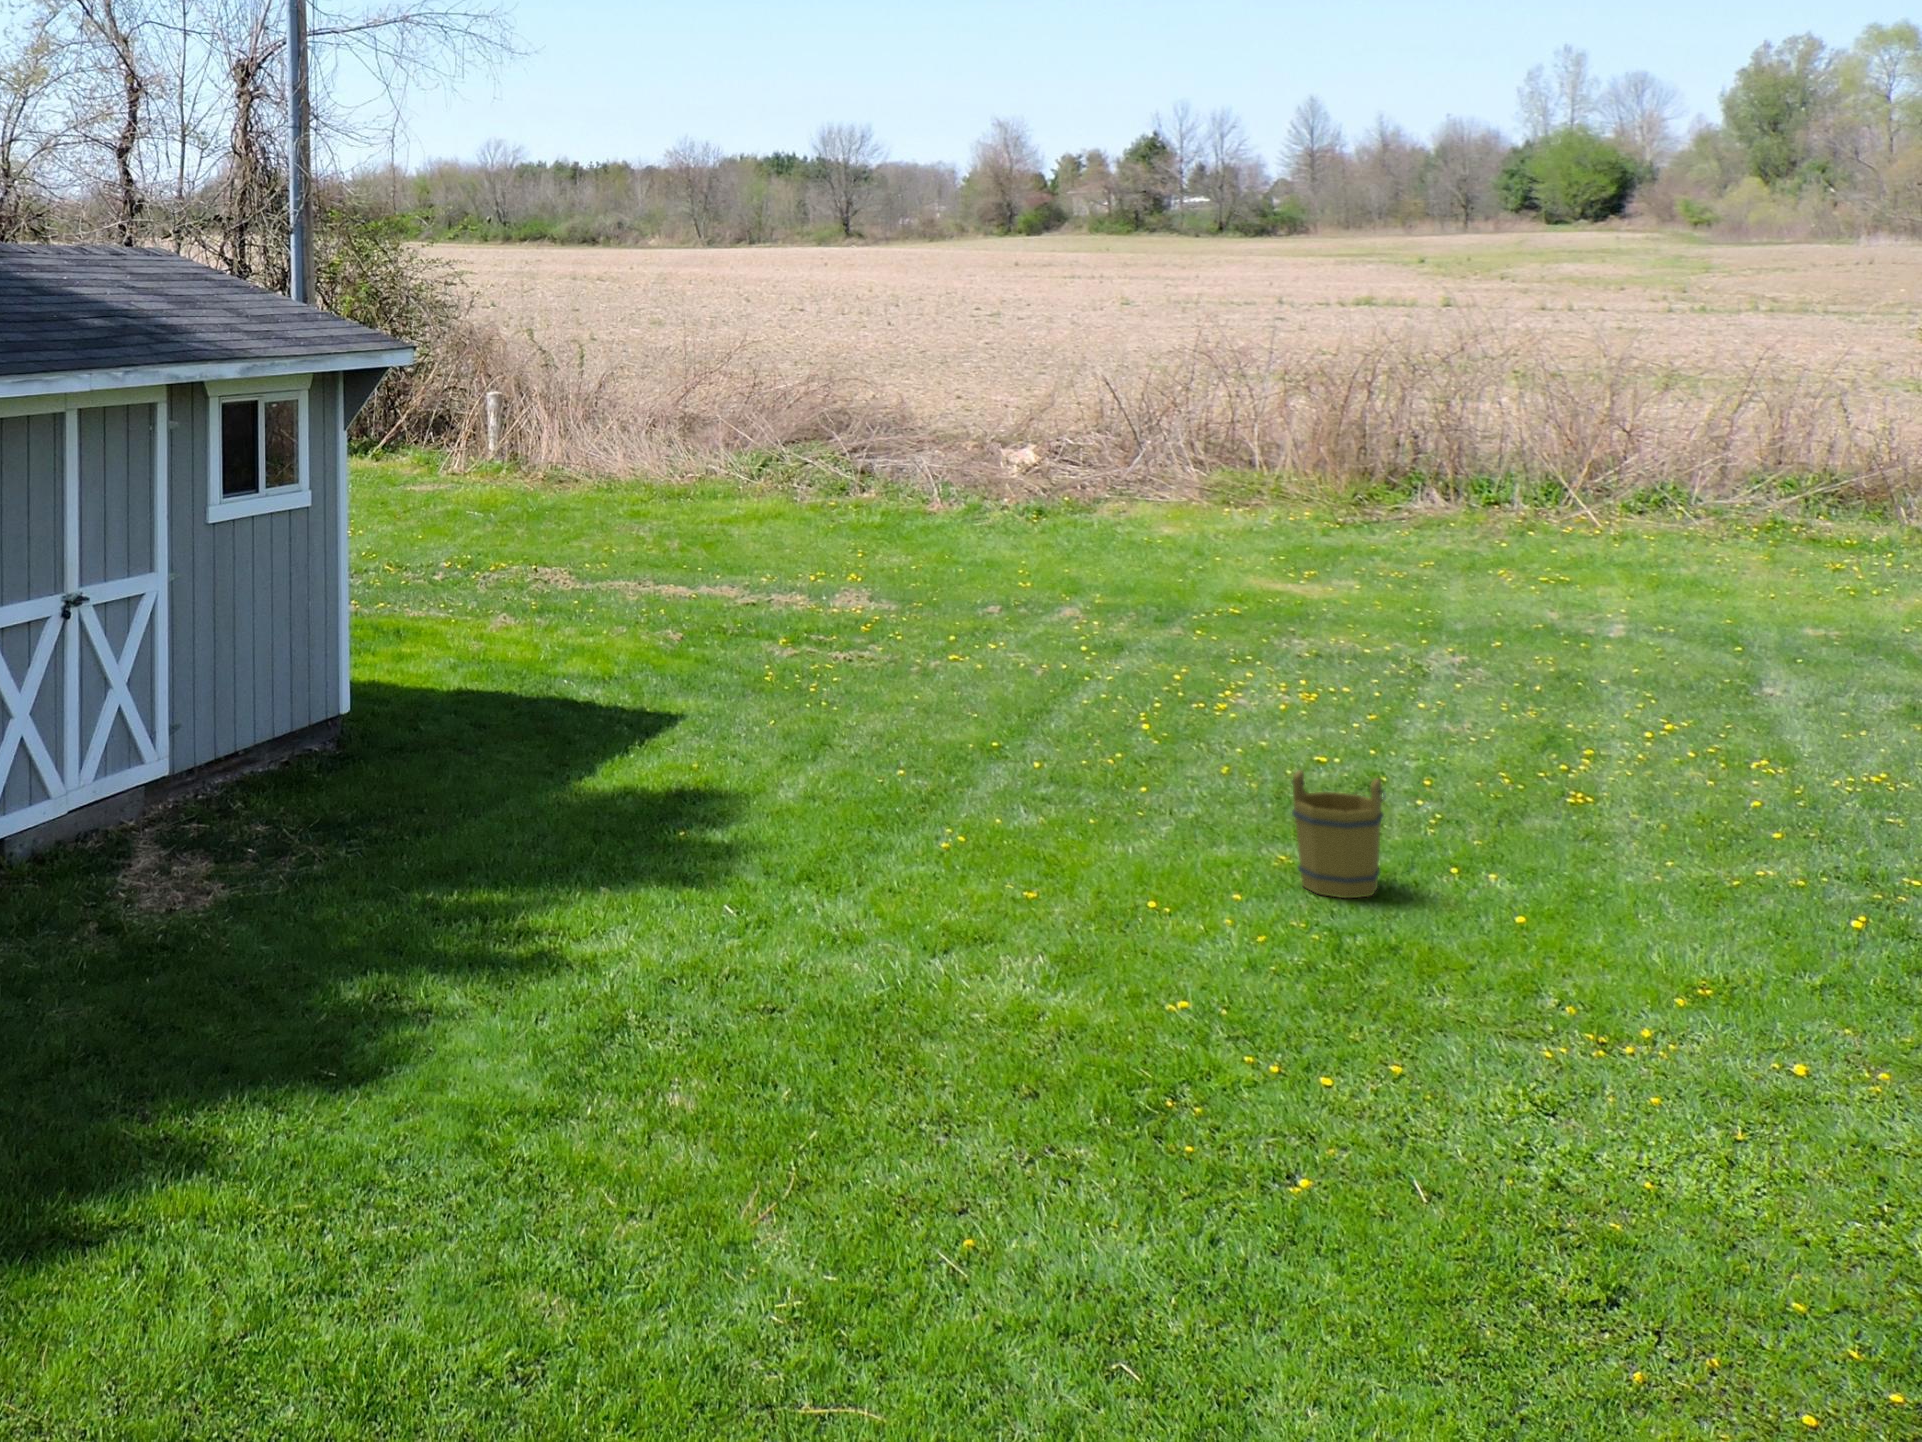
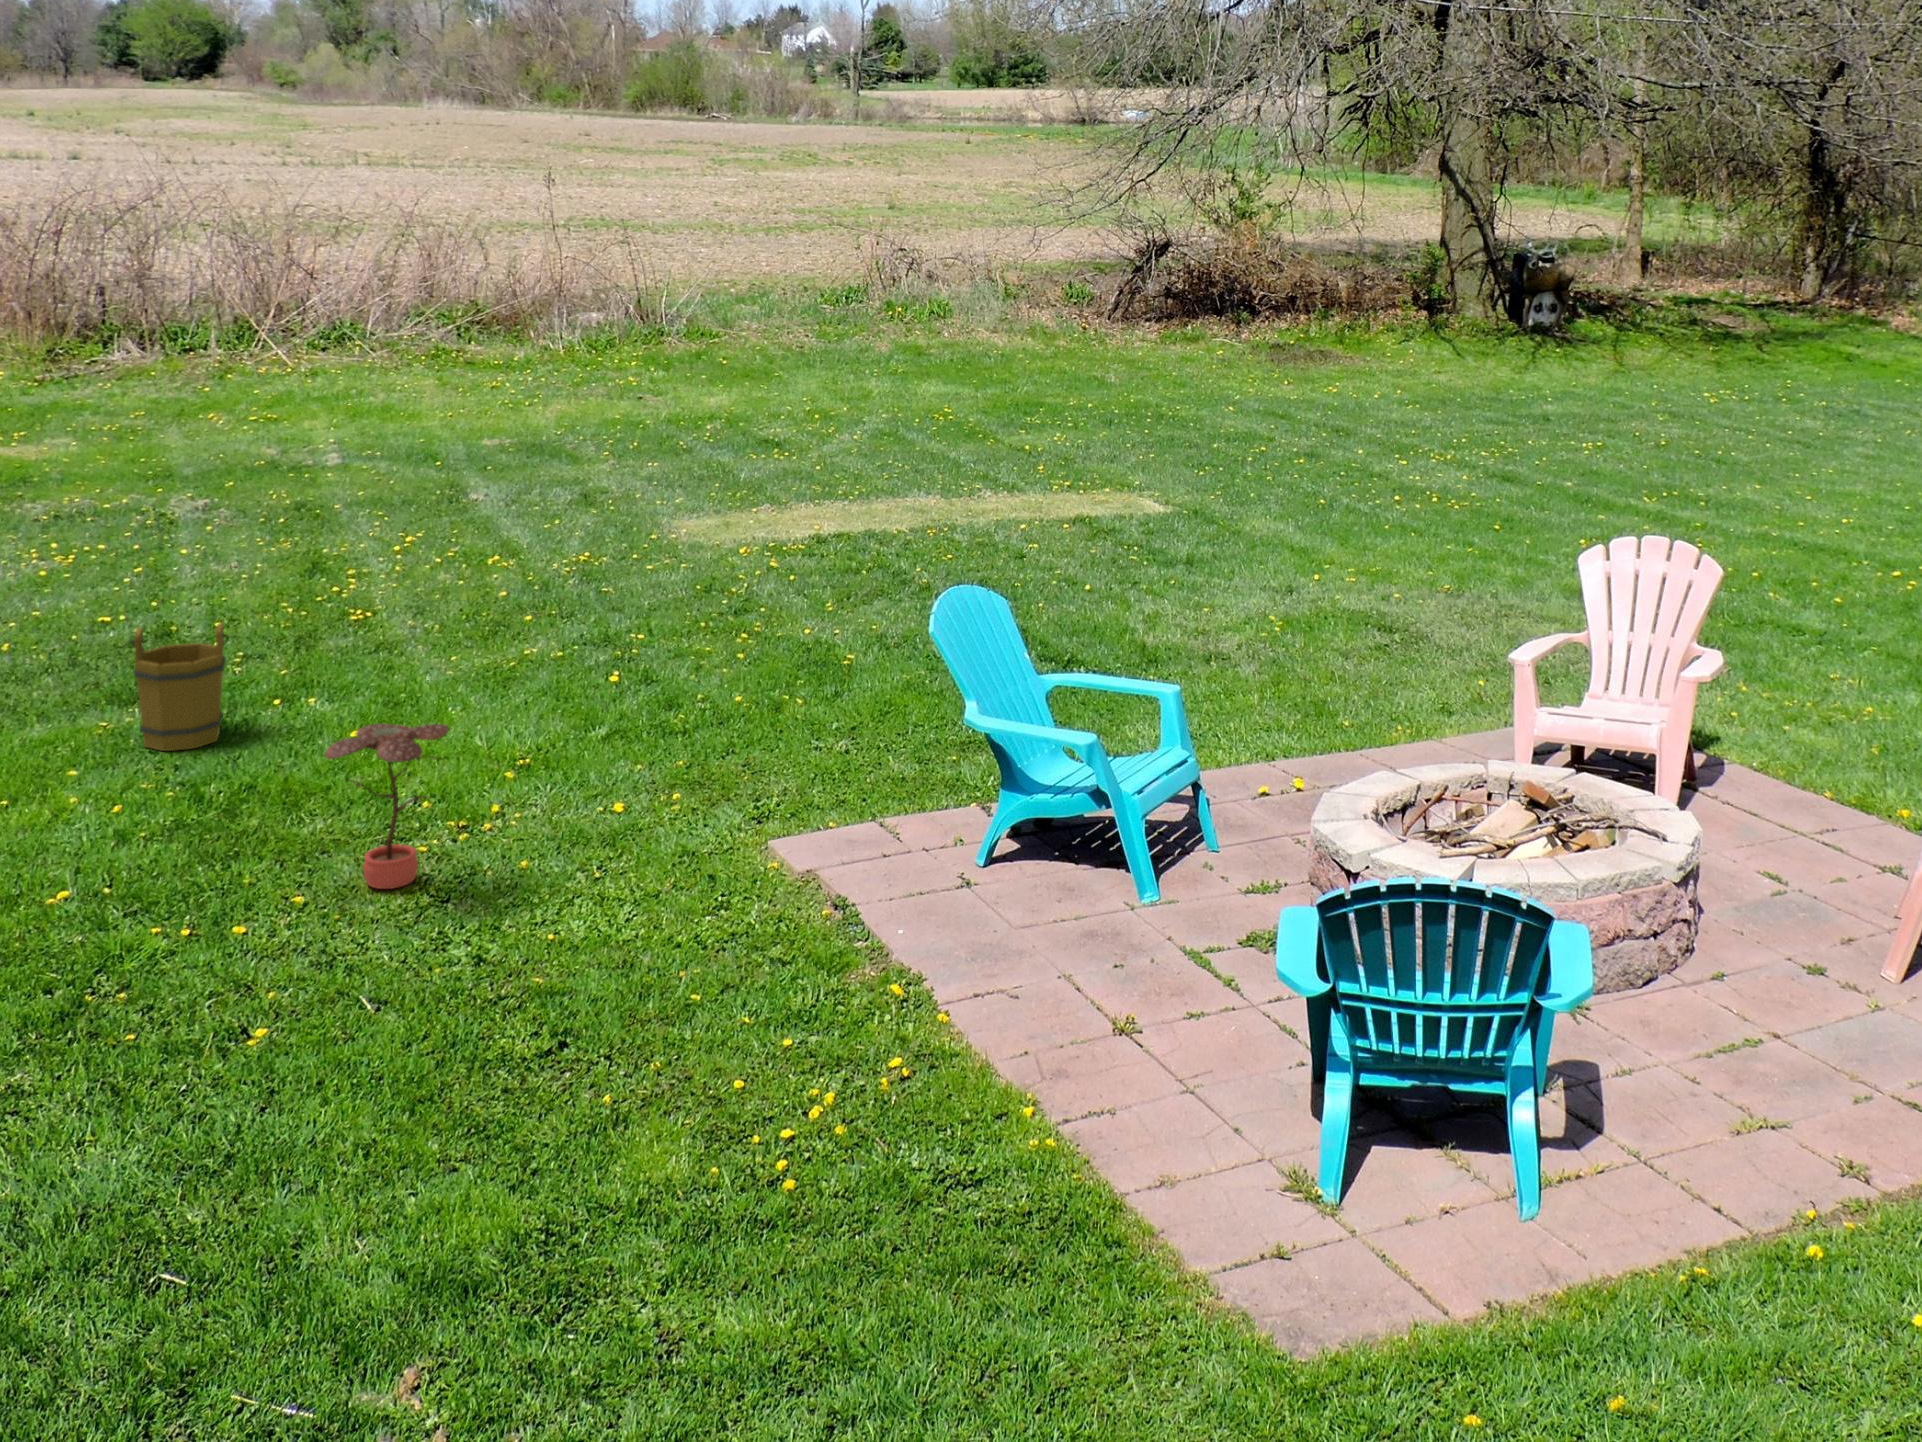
potted plant: none [1415,906,1557,1086] -> present [325,723,450,889]

